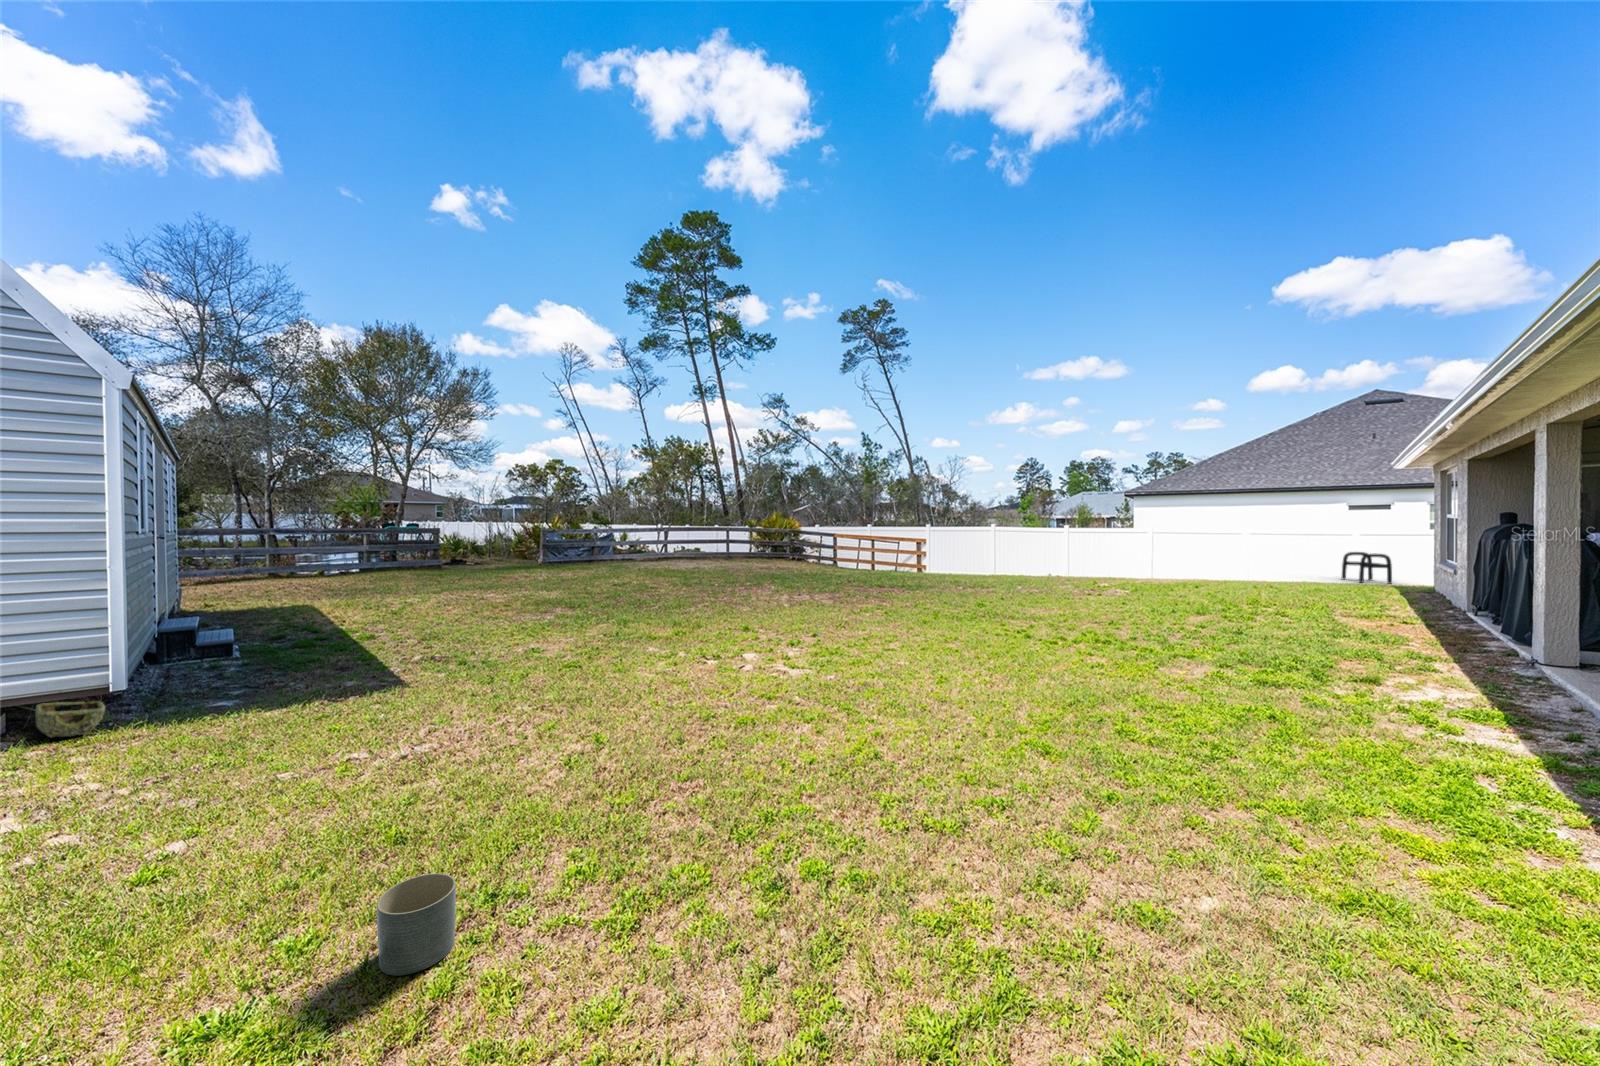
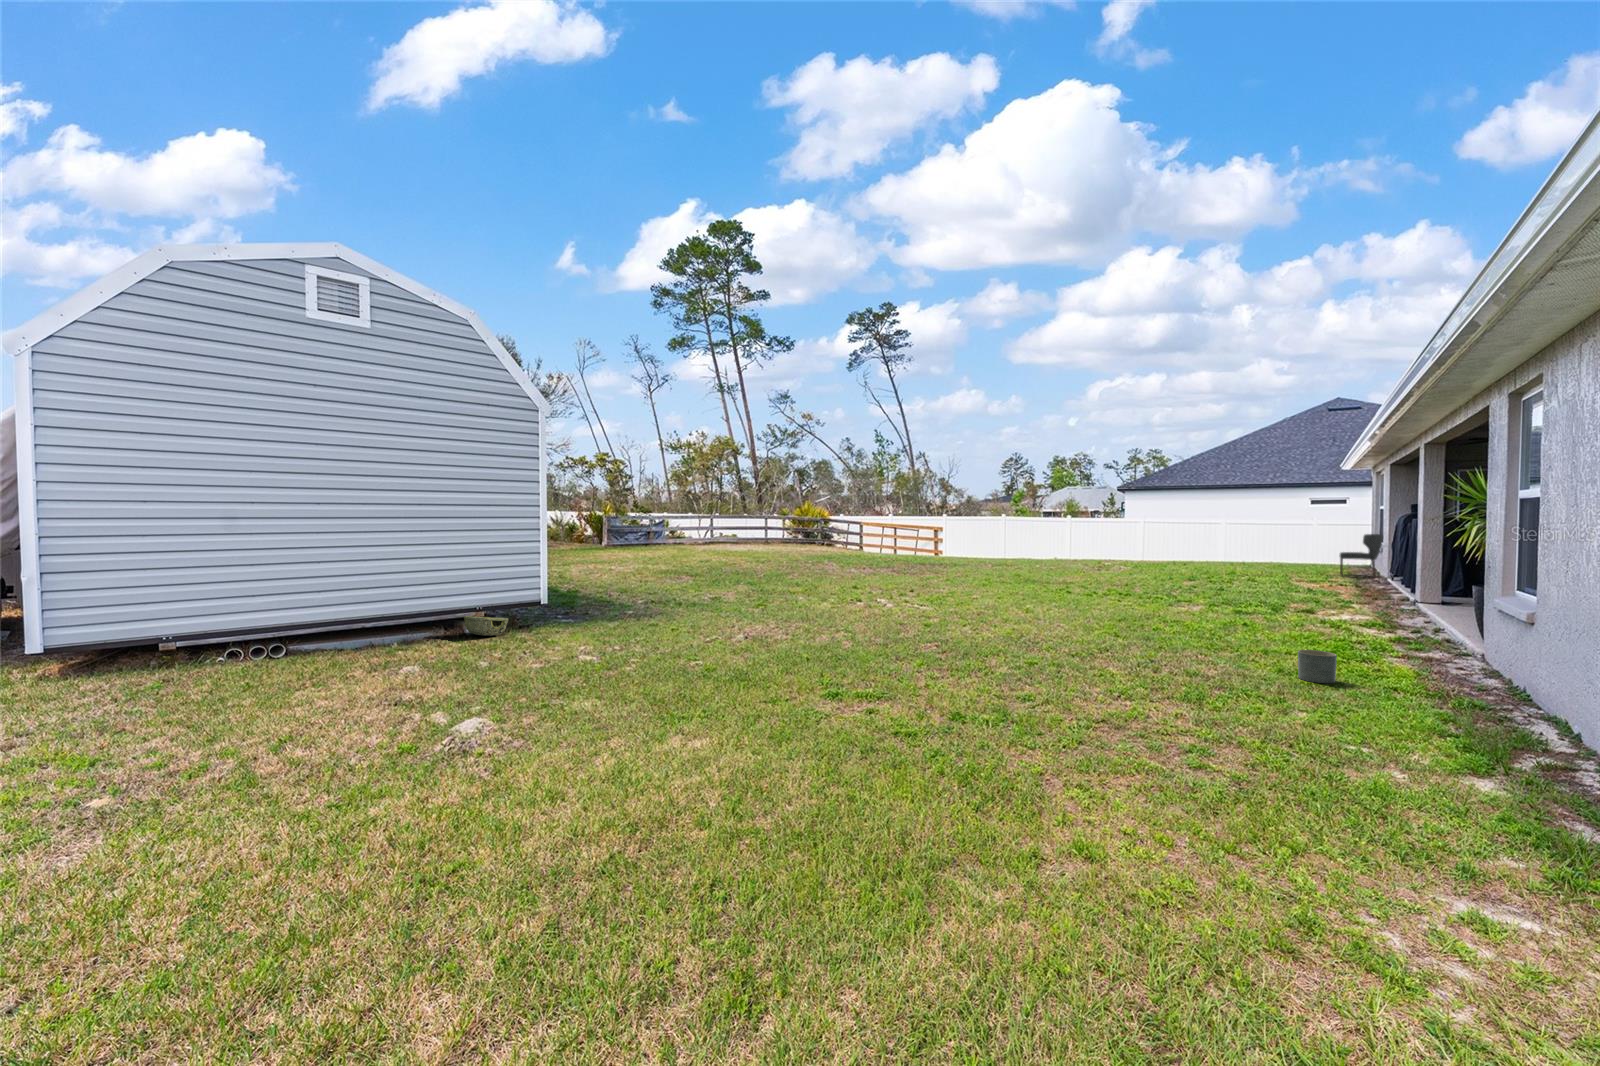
bench: present [1342,552,1392,584] -> none [1302,534,1342,560]
chair: none [1398,560,1459,617] -> present [1340,534,1383,578]
planter: present [377,873,456,976] -> present [1298,650,1337,683]

